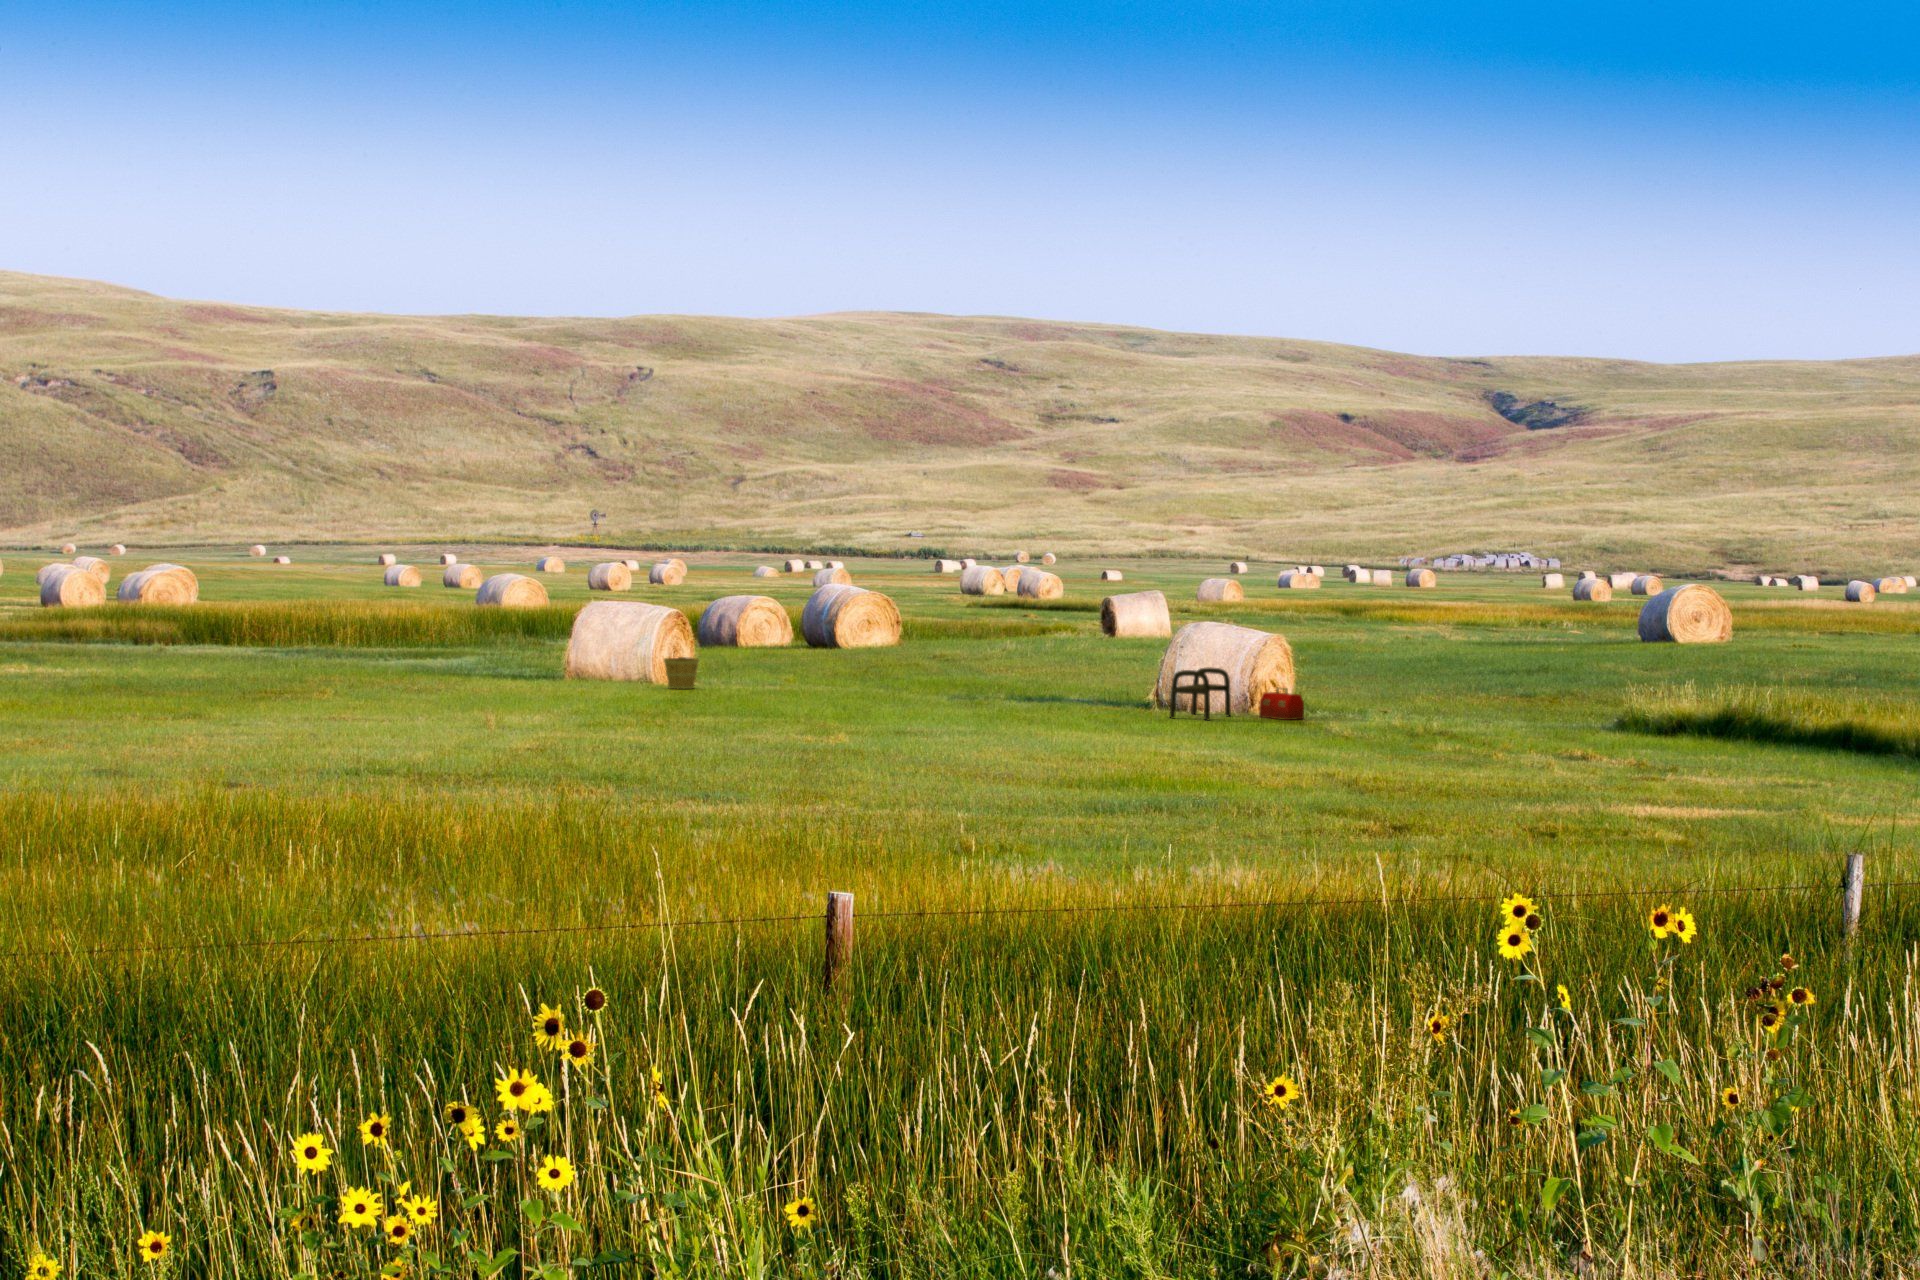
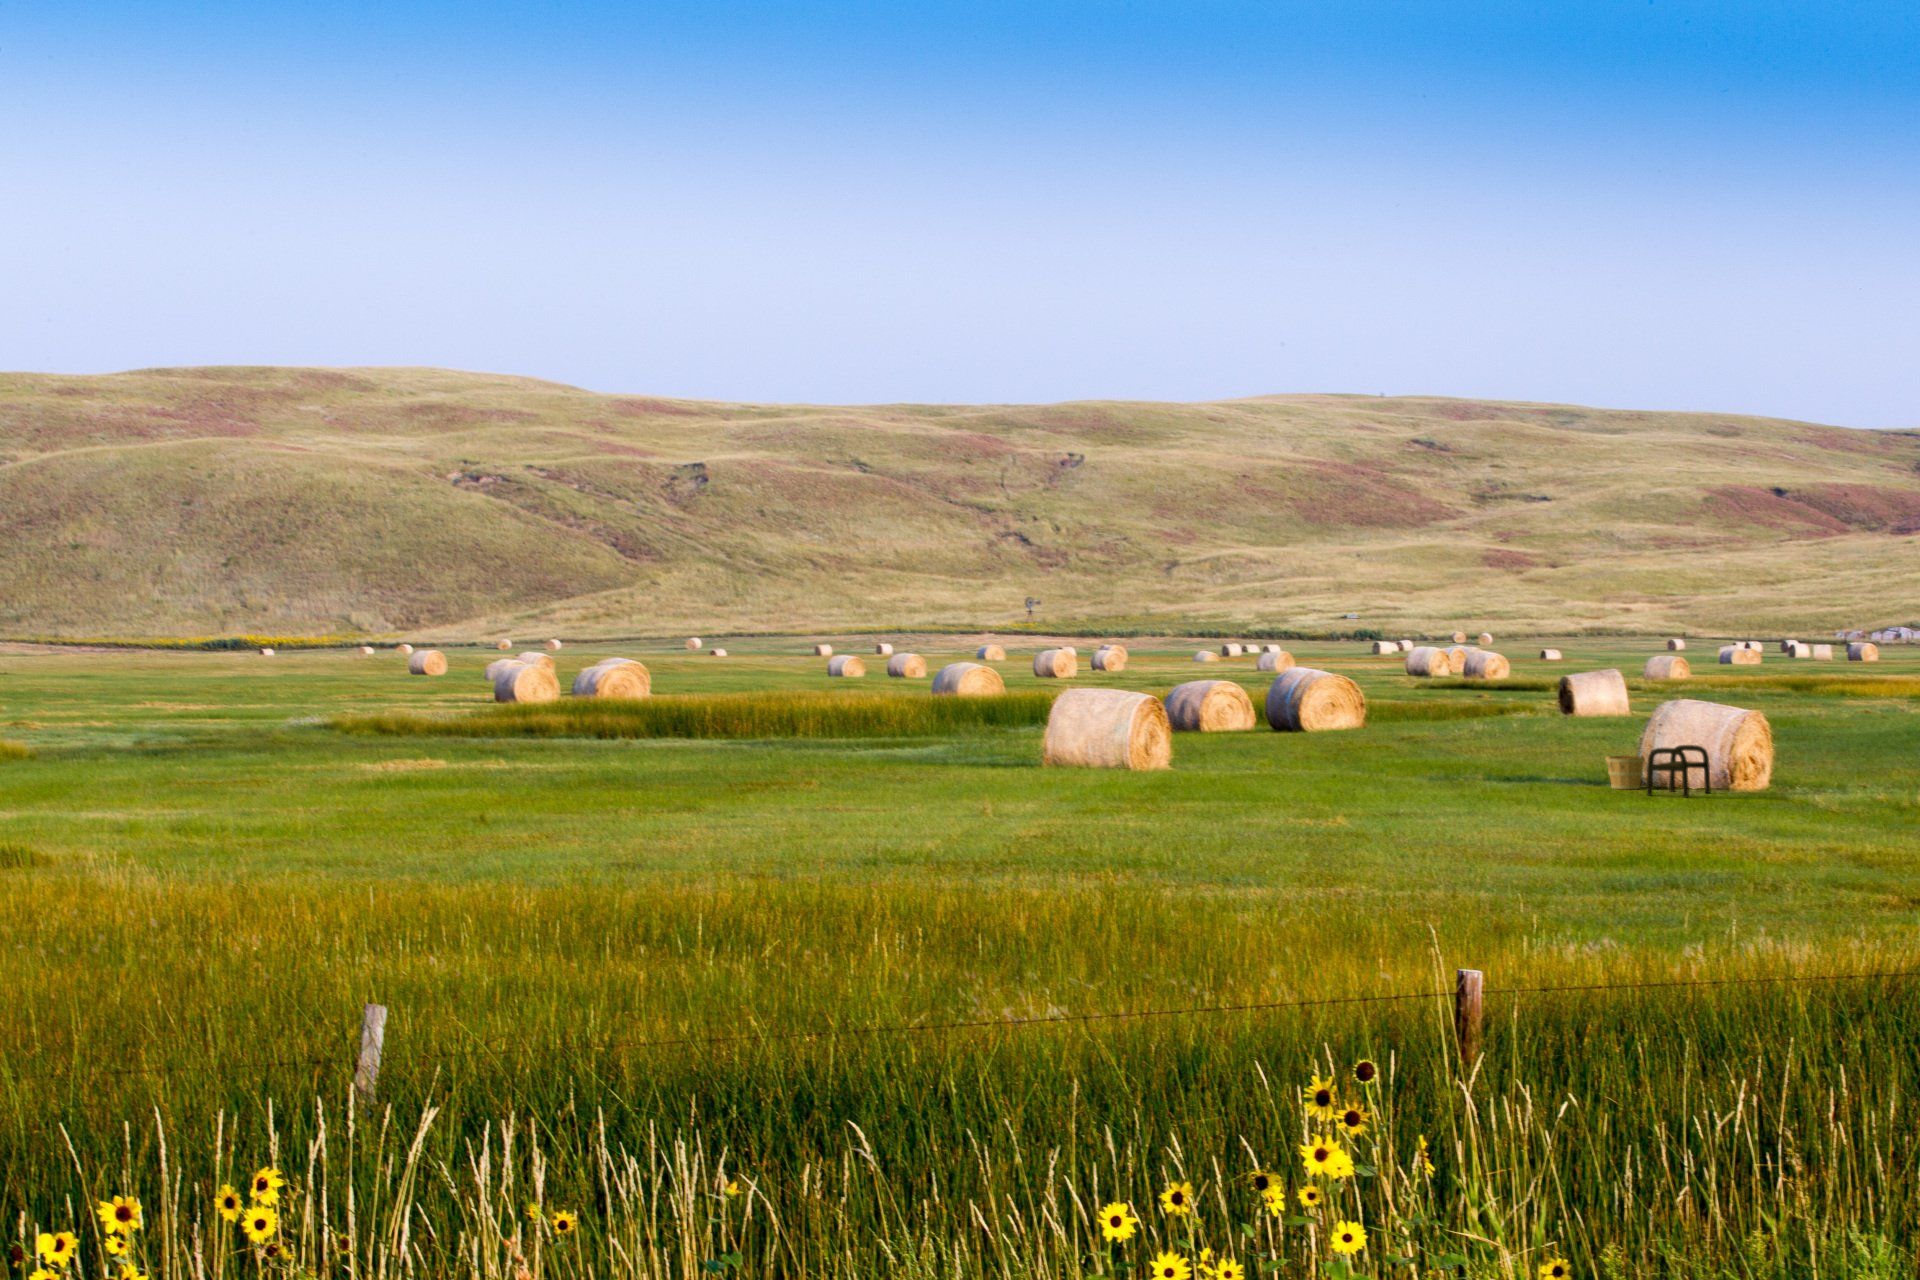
wooden bucket: present [664,657,699,689] -> present [1605,755,1645,789]
toolbox: present [1259,688,1304,720] -> none [1741,764,1788,796]

